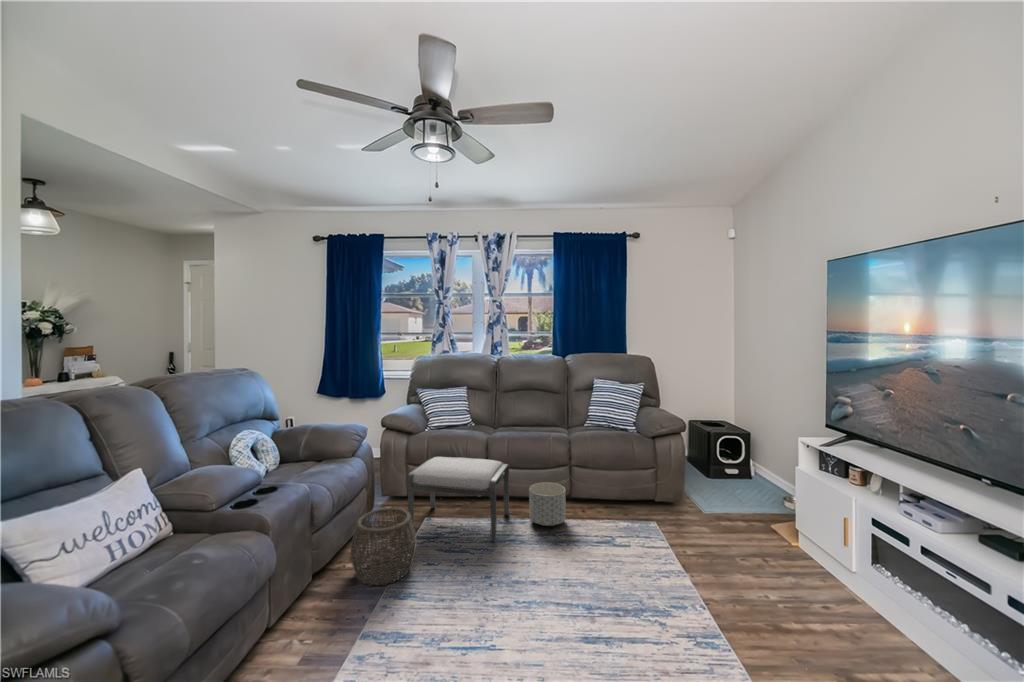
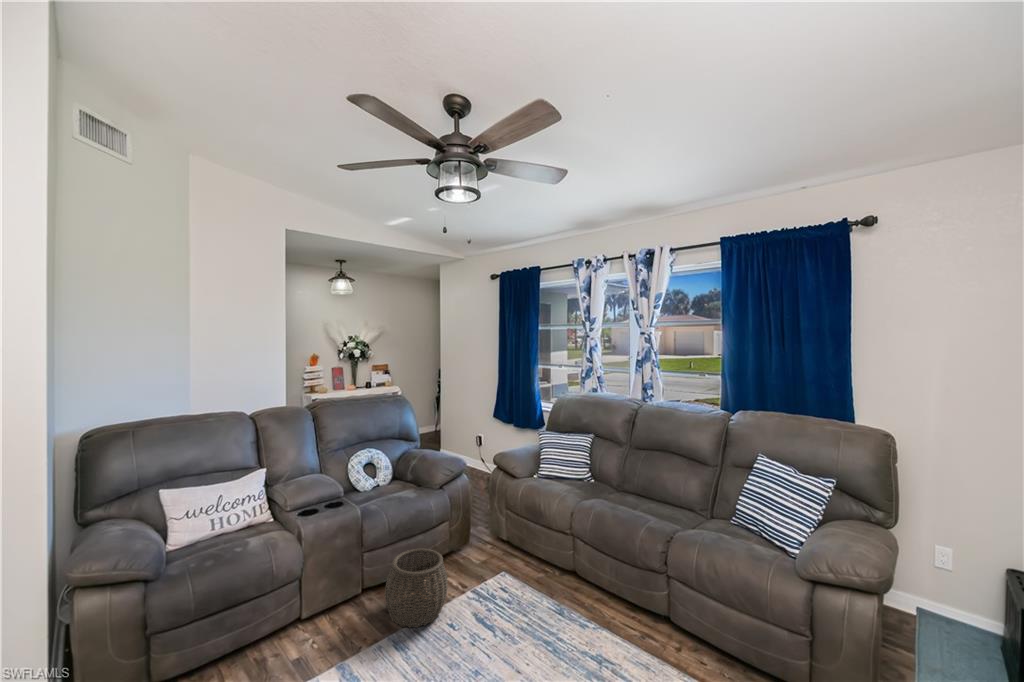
ottoman: present [406,457,509,542] -> none [471,509,584,631]
planter: present [529,482,566,526] -> none [591,579,640,646]

